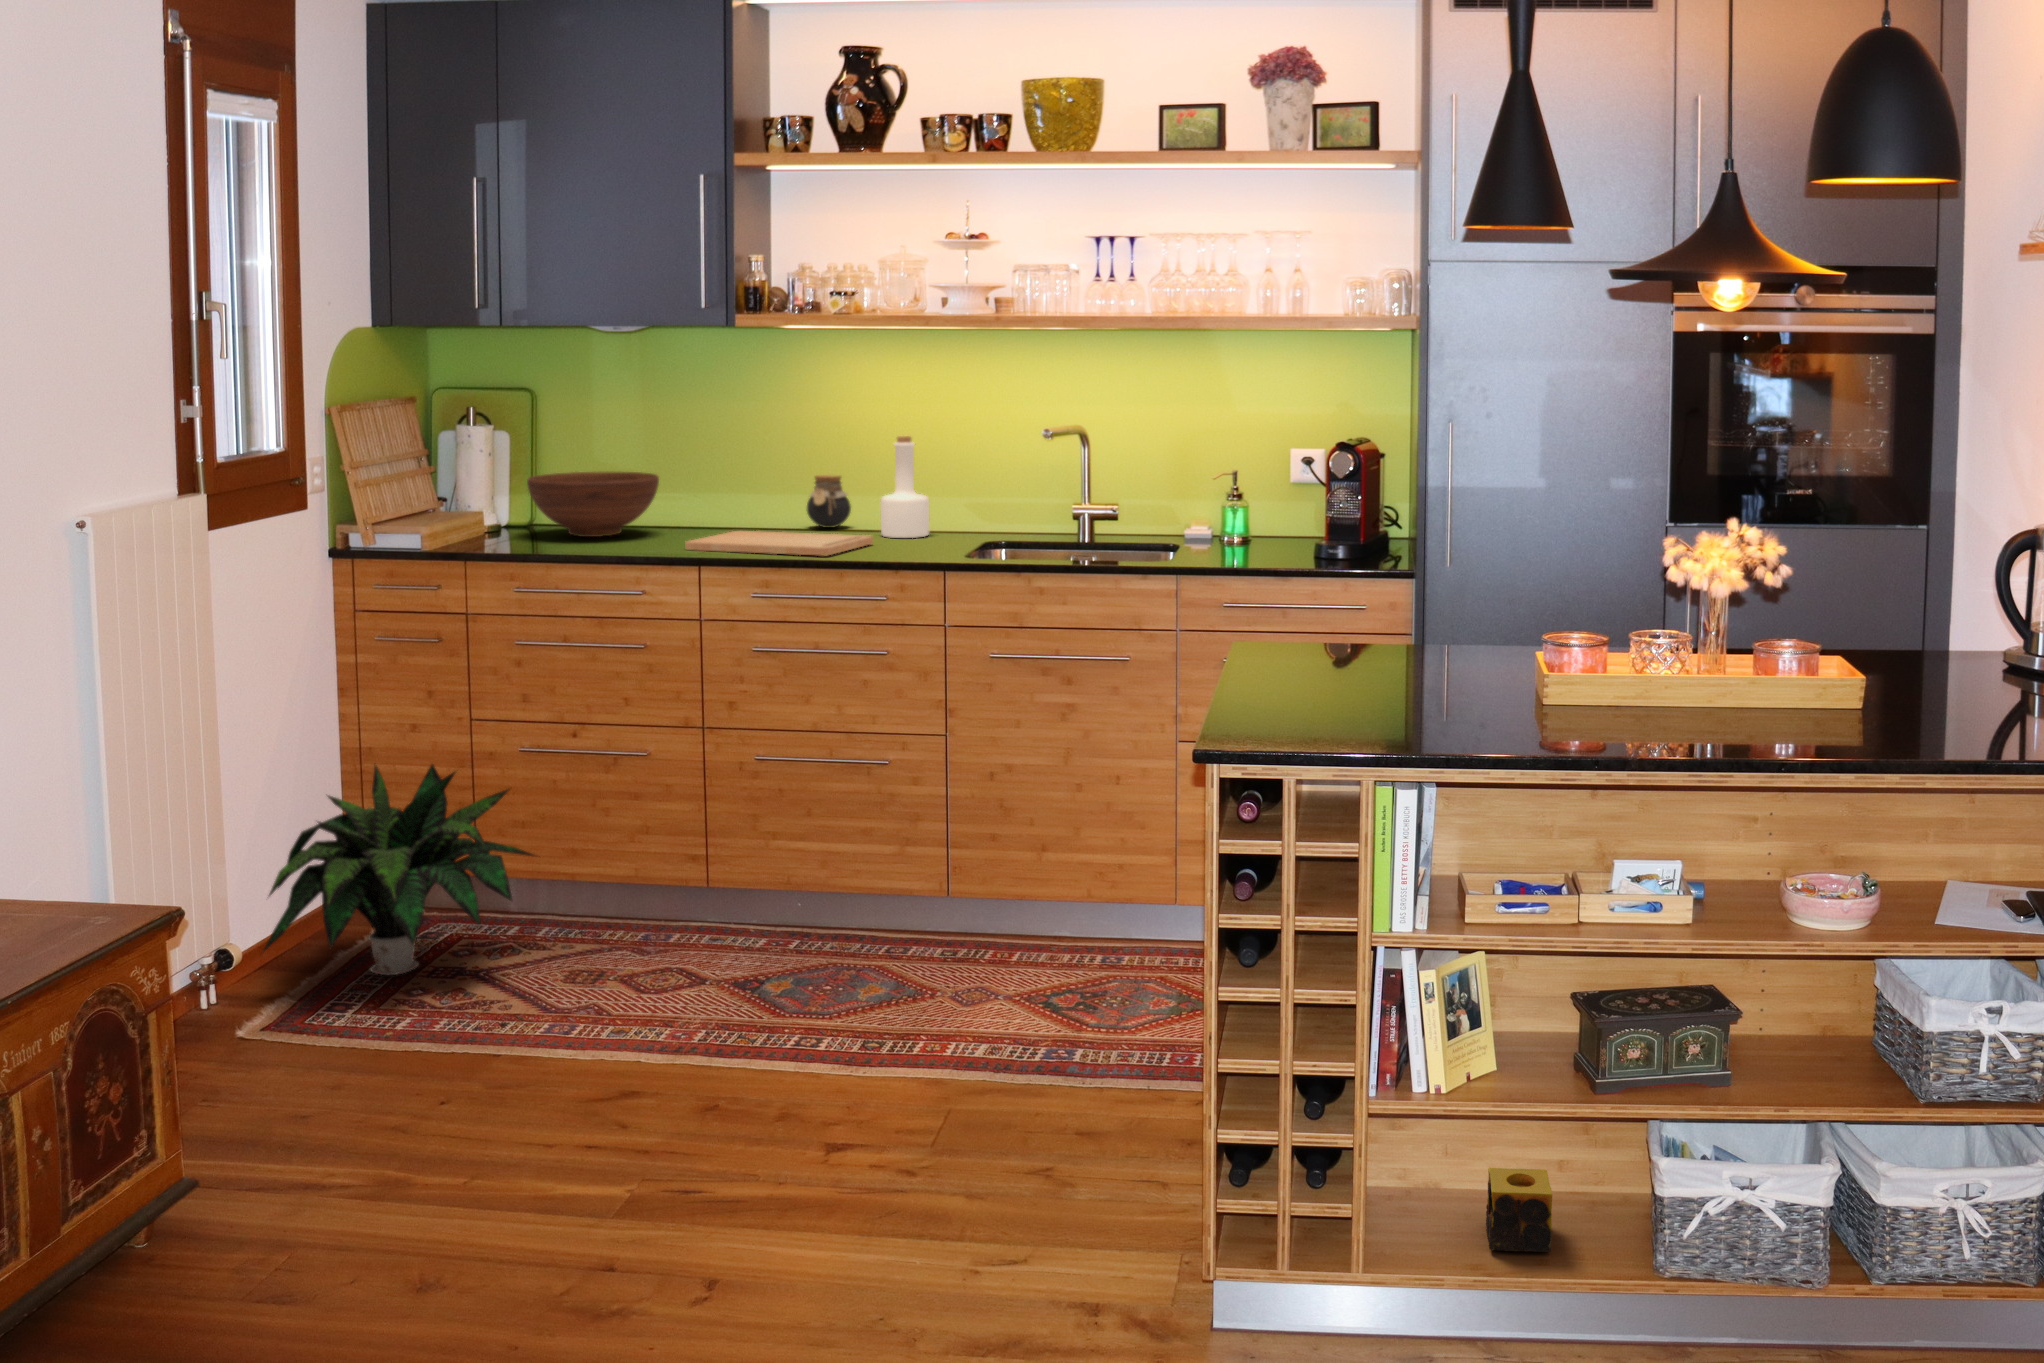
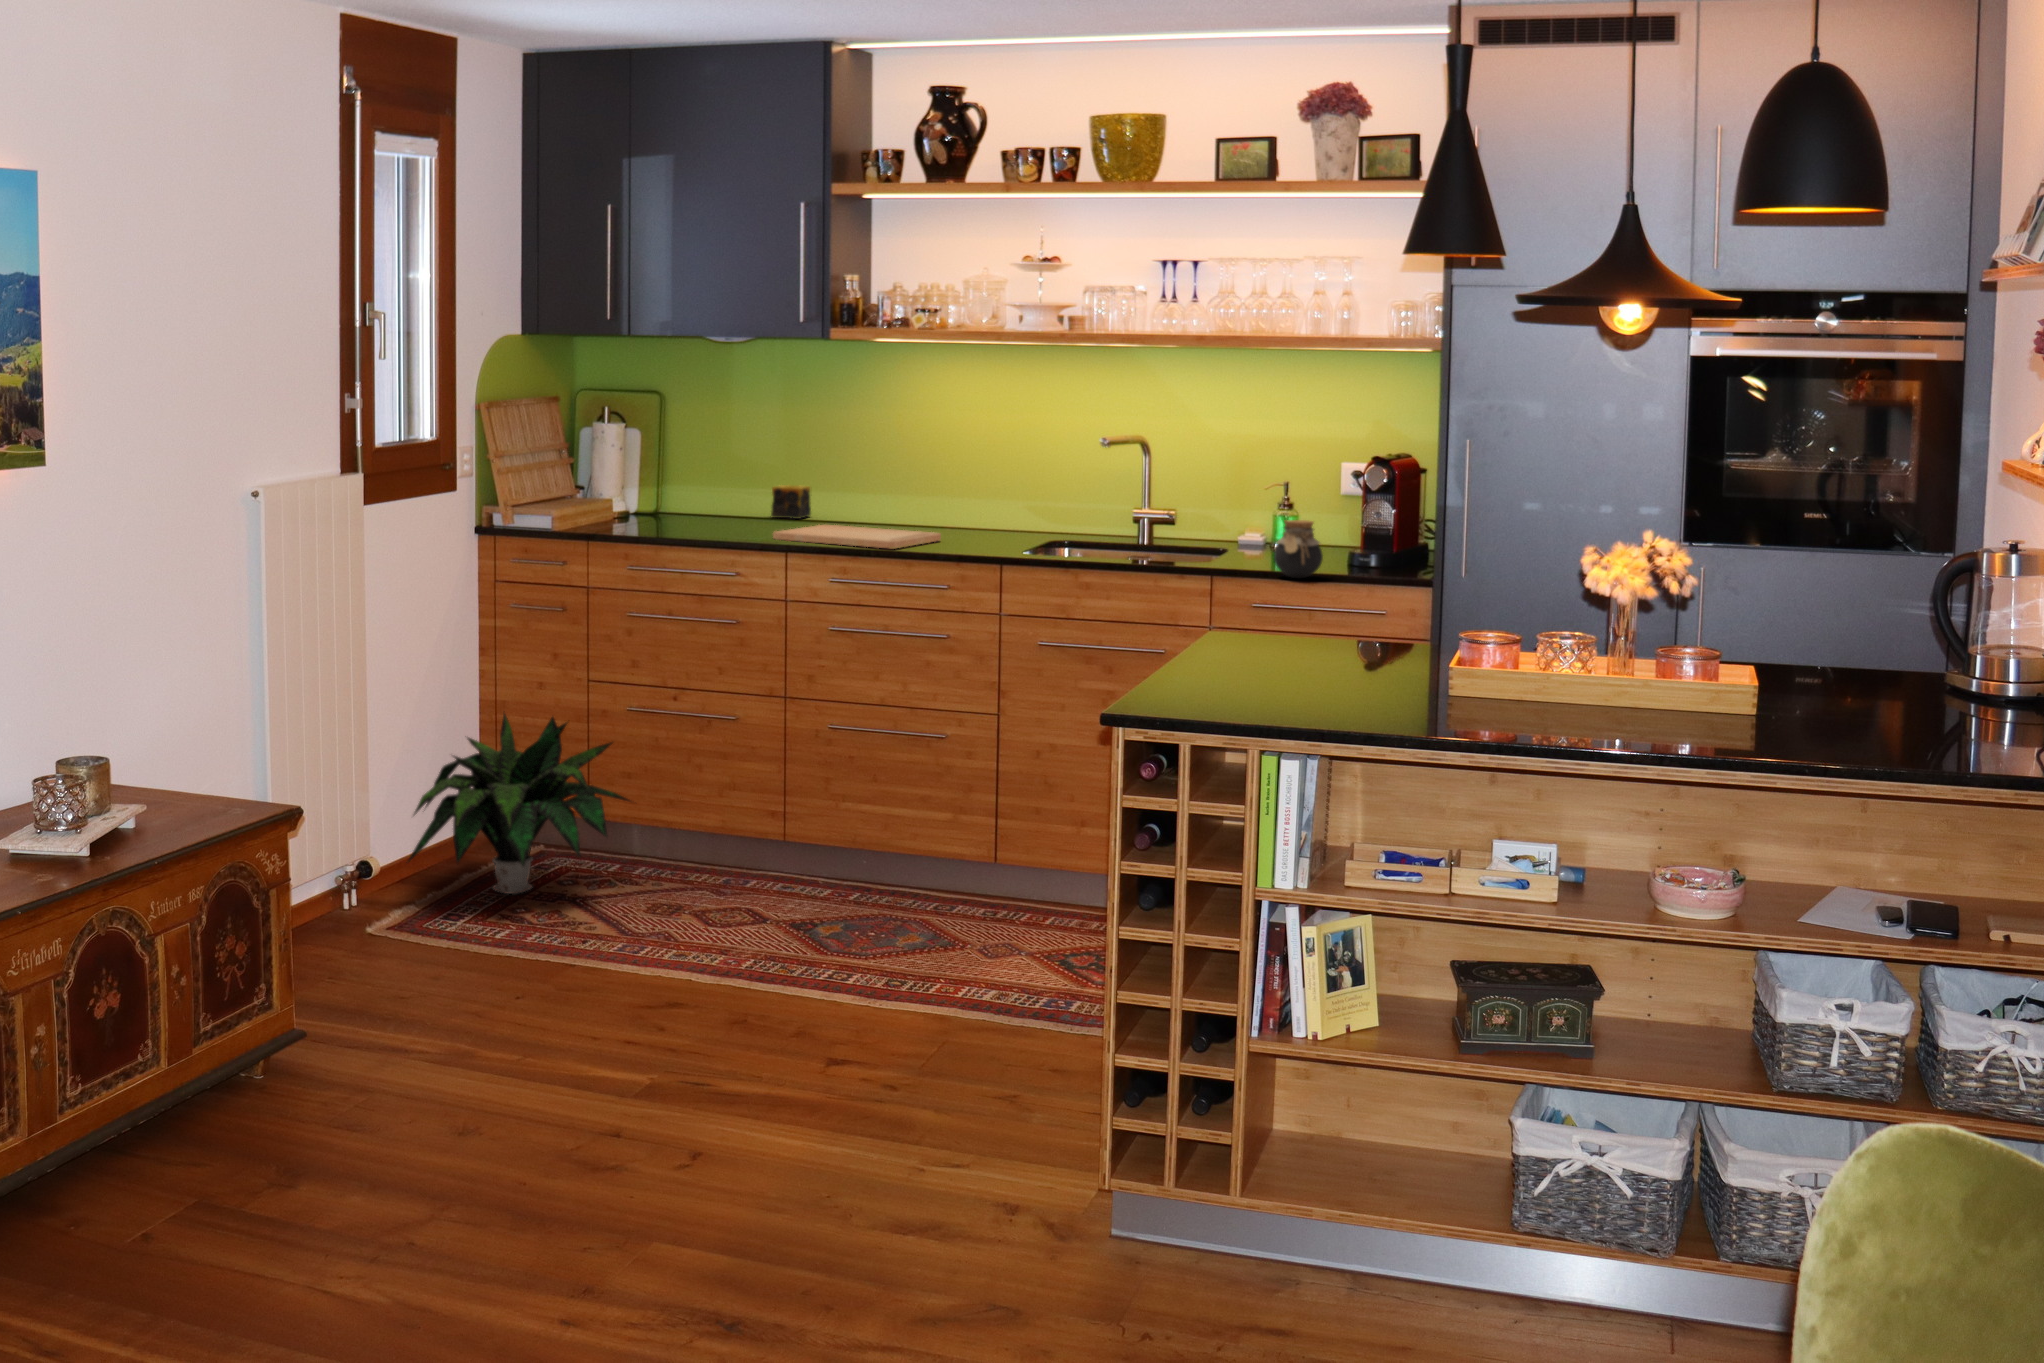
bottle: present [881,436,929,538] -> none [954,442,999,537]
fruit bowl: present [527,472,659,537] -> none [647,468,760,525]
jar: present [807,475,851,528] -> present [1274,520,1323,578]
candle: present [1486,1168,1552,1252] -> present [771,485,811,519]

